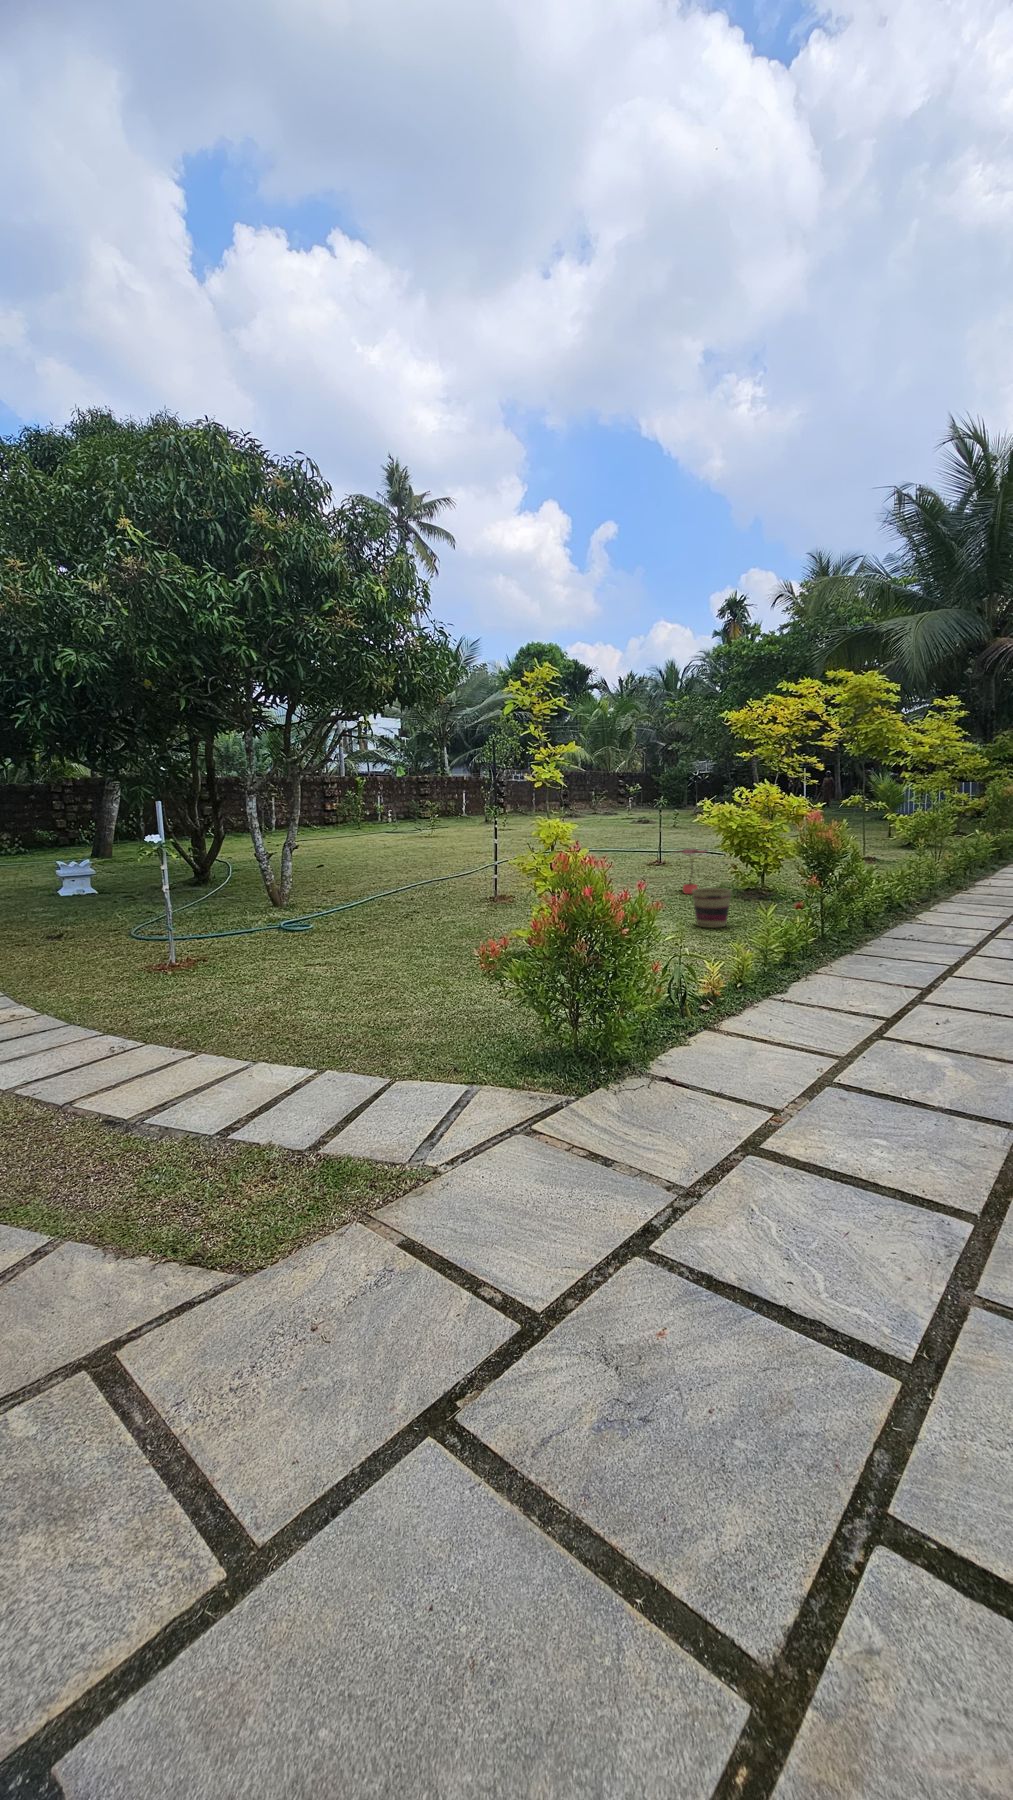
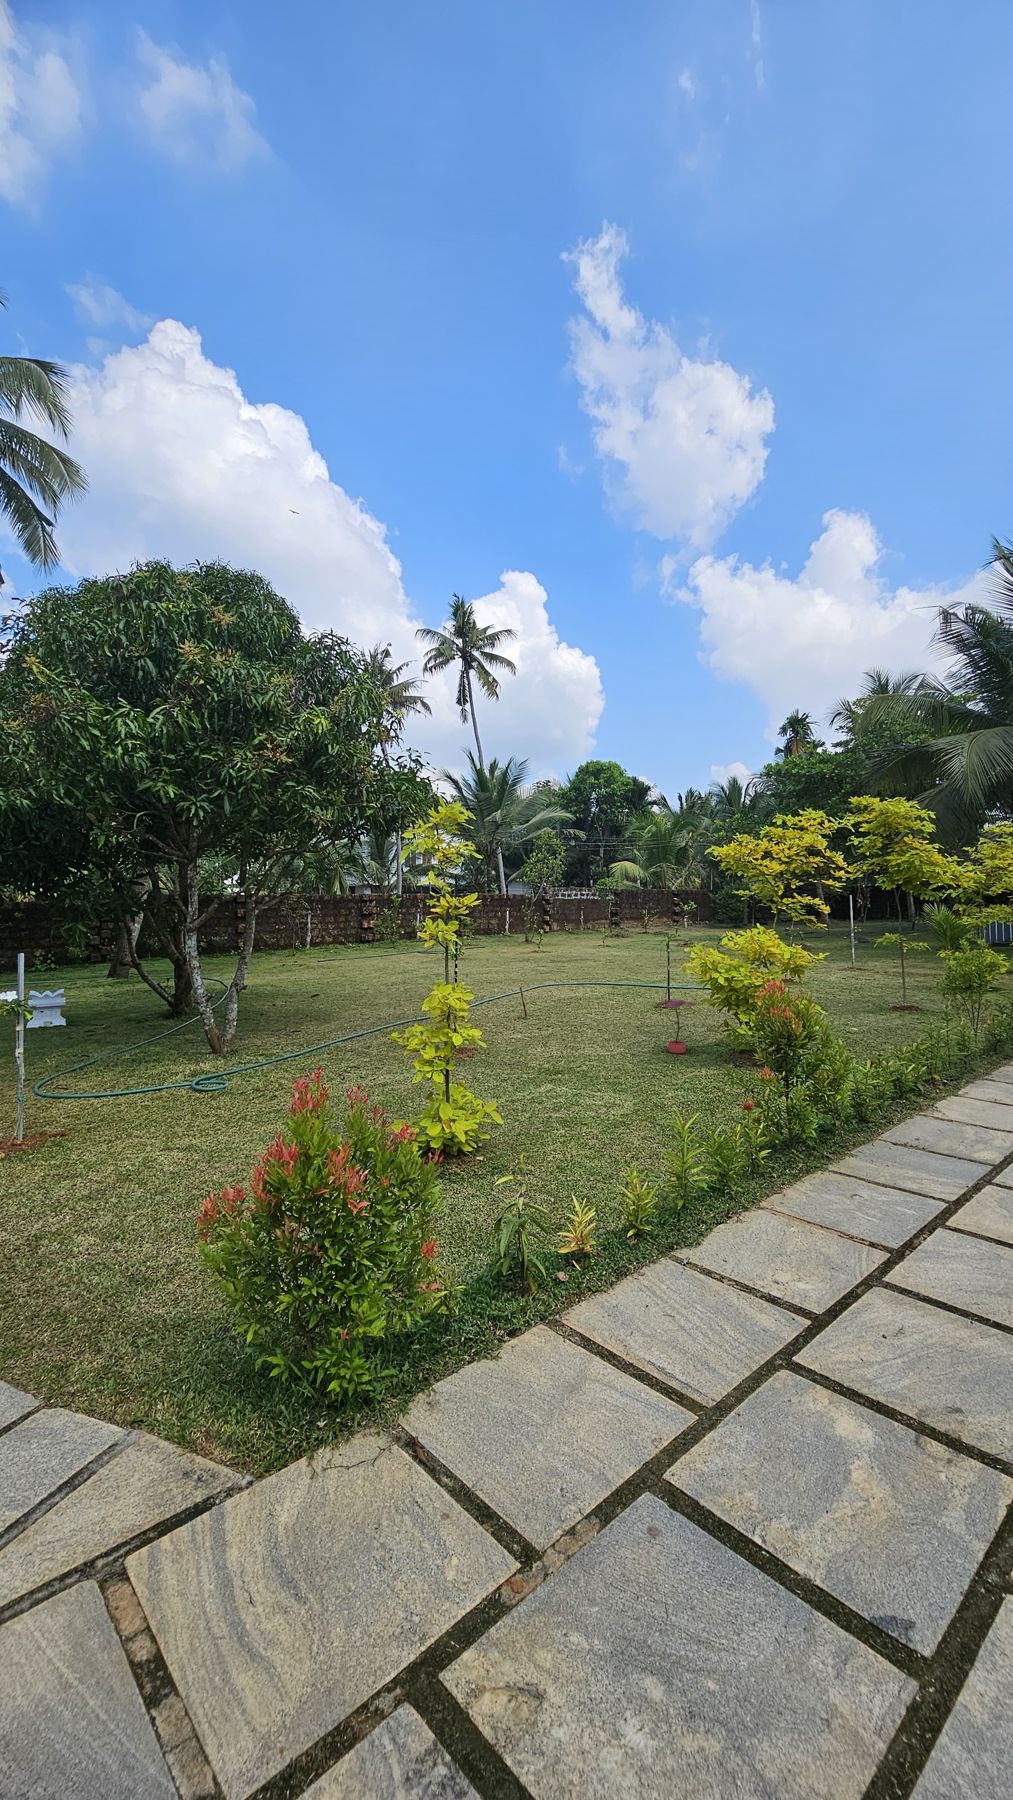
basket: present [692,888,731,928] -> none [643,1060,691,1113]

